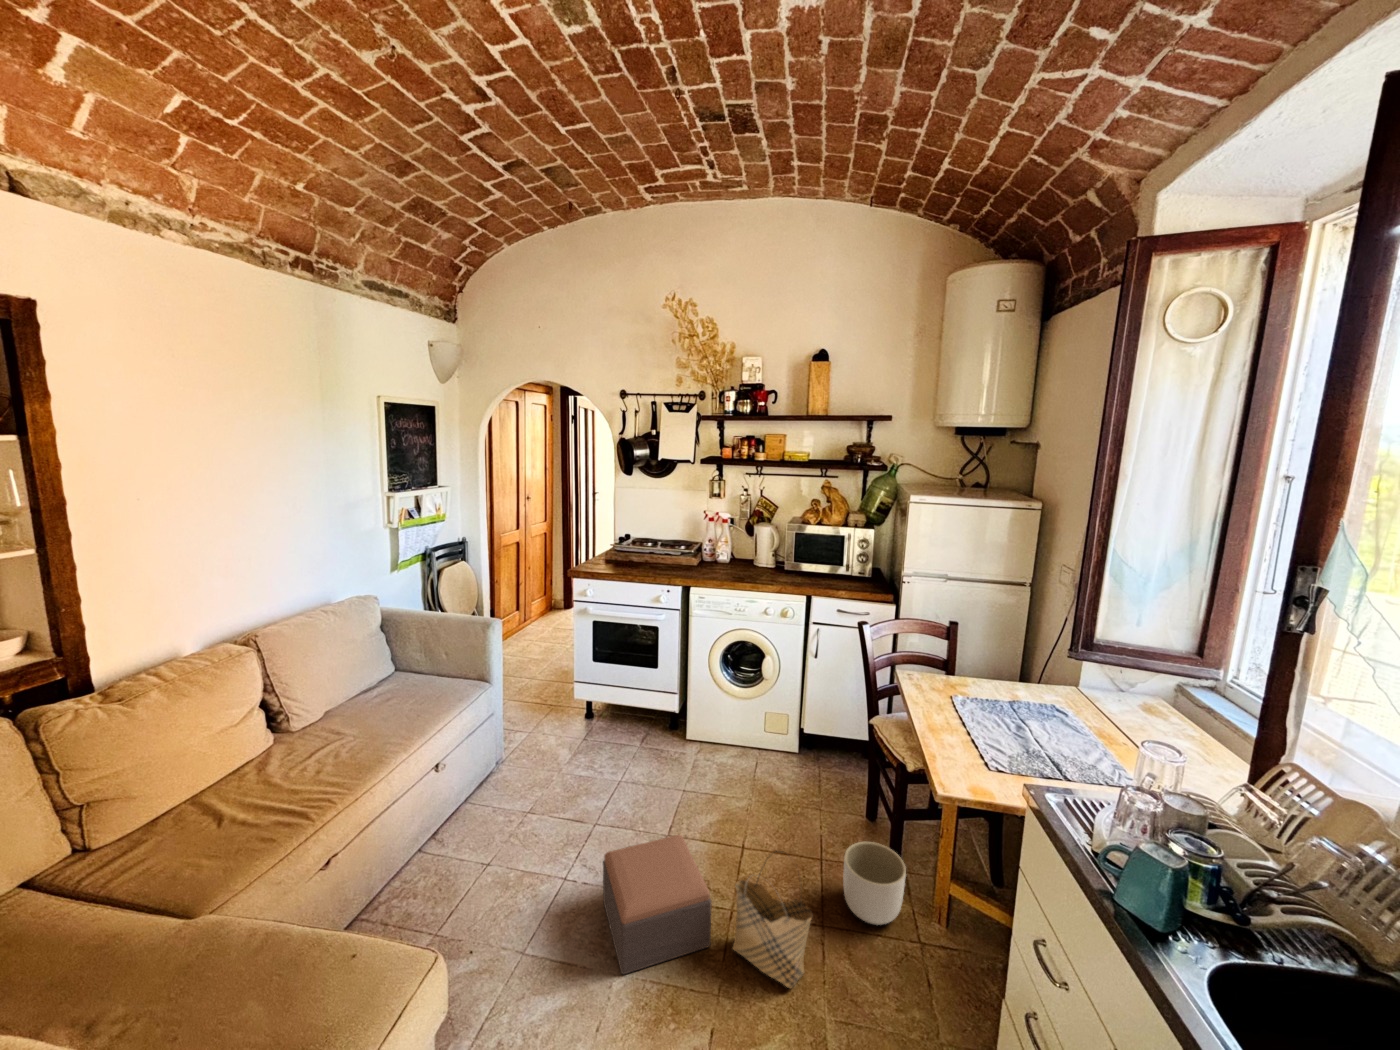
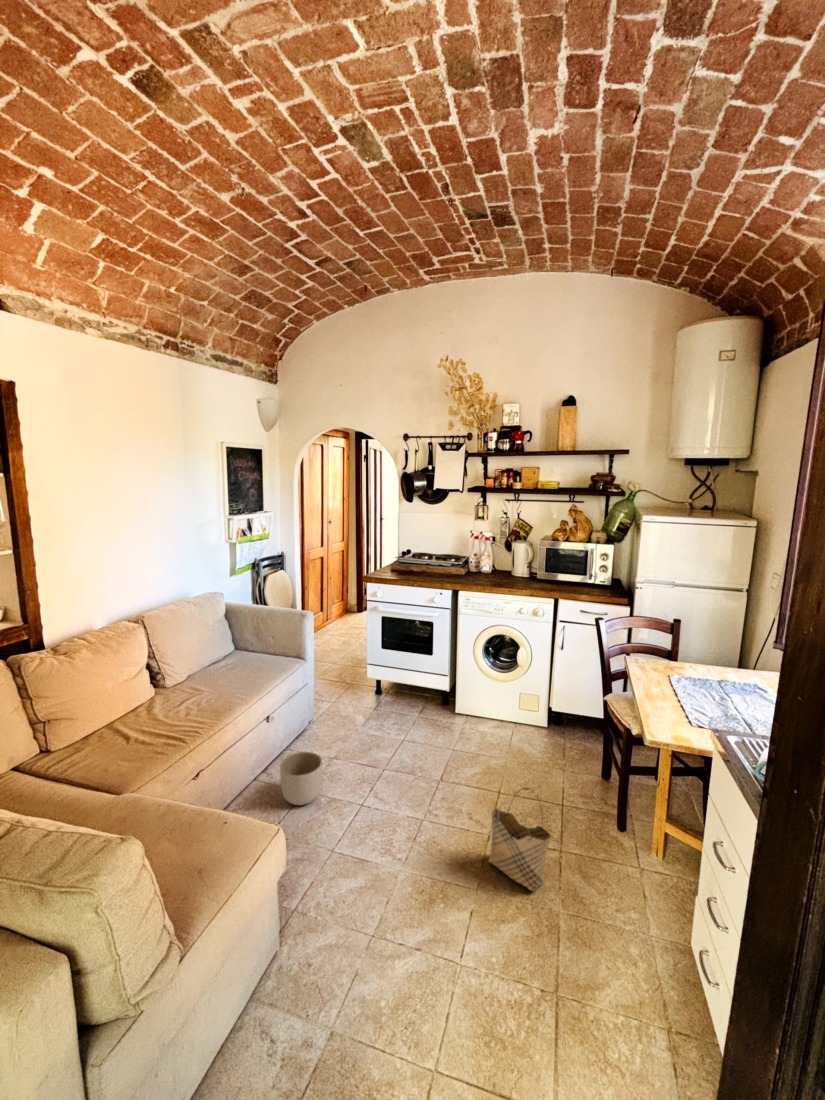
footstool: present [603,835,712,974] -> none [390,776,473,872]
planter: present [843,842,906,925] -> present [280,752,322,805]

